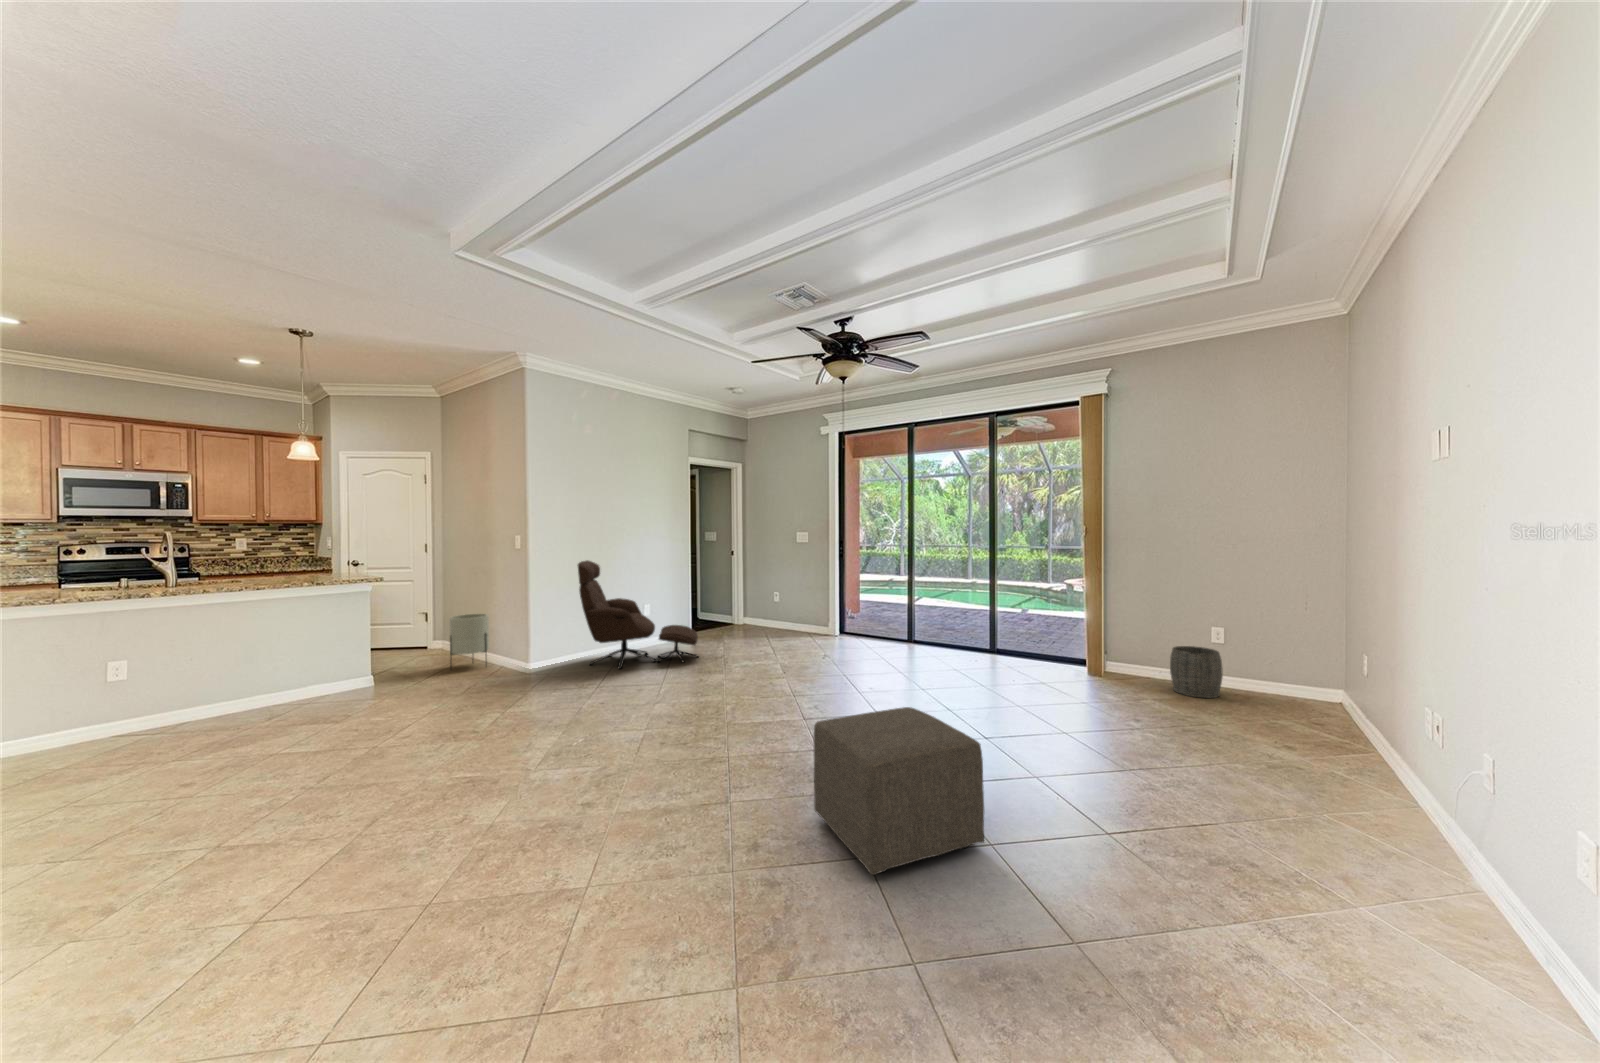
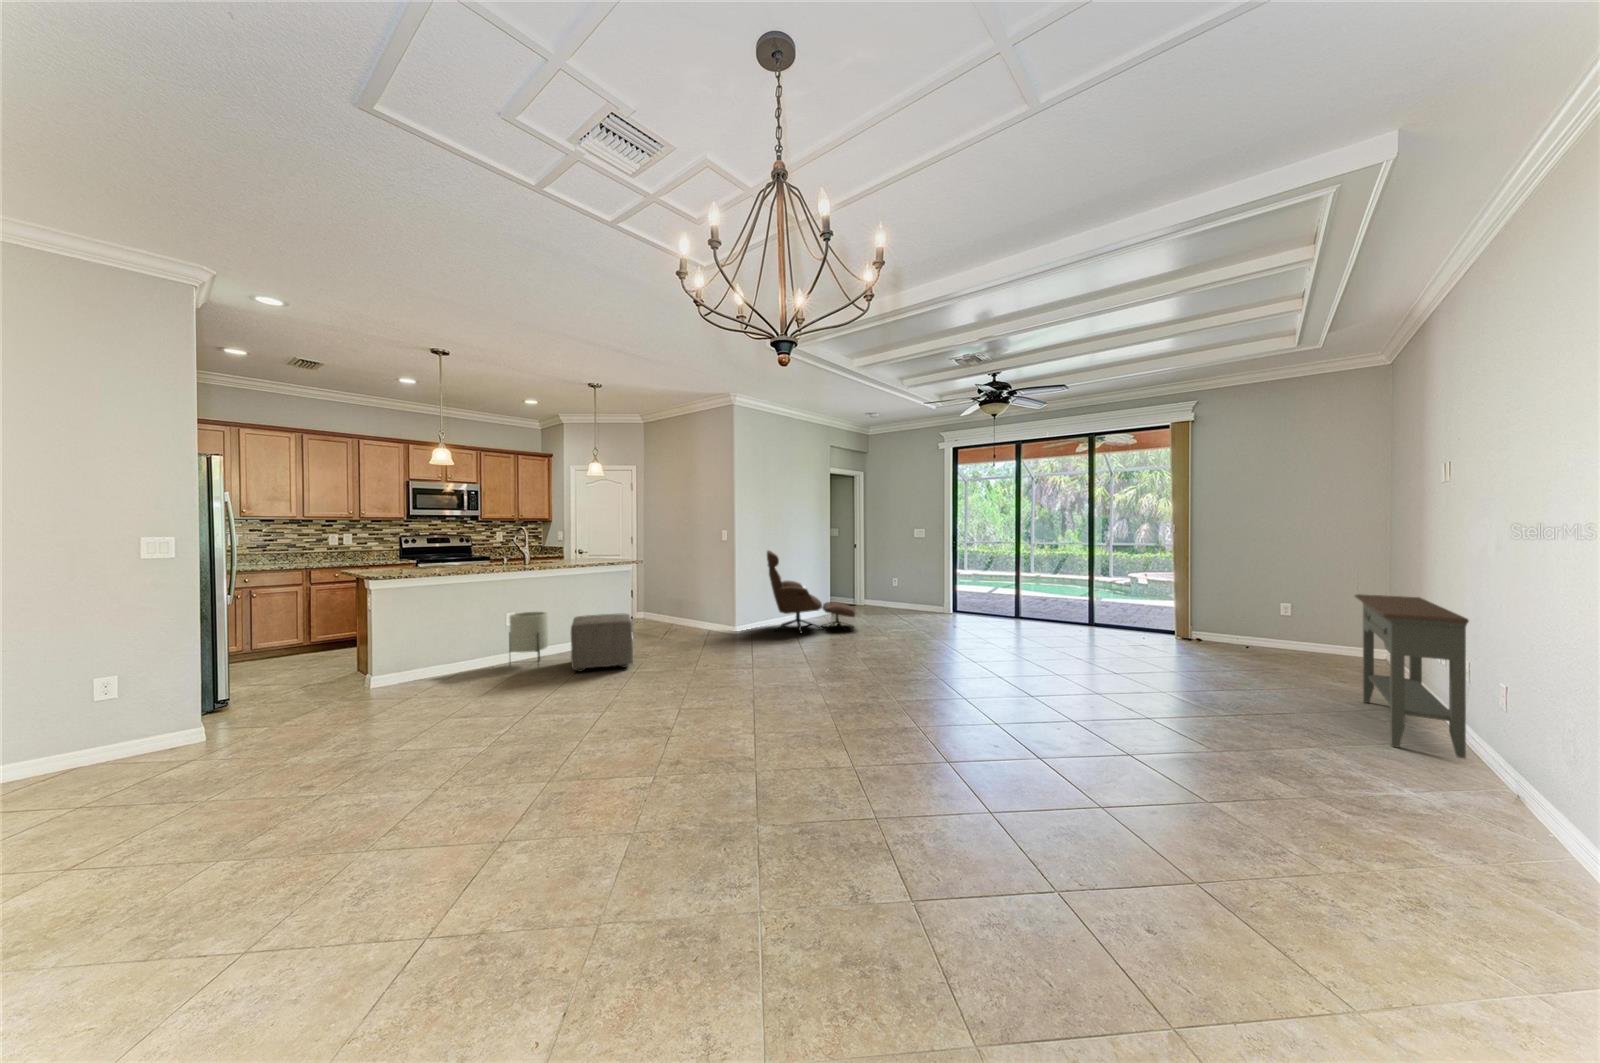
planter: present [449,614,489,659] -> present [509,612,548,664]
console table: none [1309,628,1517,942] -> present [1355,594,1469,758]
woven basket: present [1170,646,1223,698] -> none [1246,618,1288,656]
ottoman: present [814,707,984,875] -> present [571,613,633,672]

